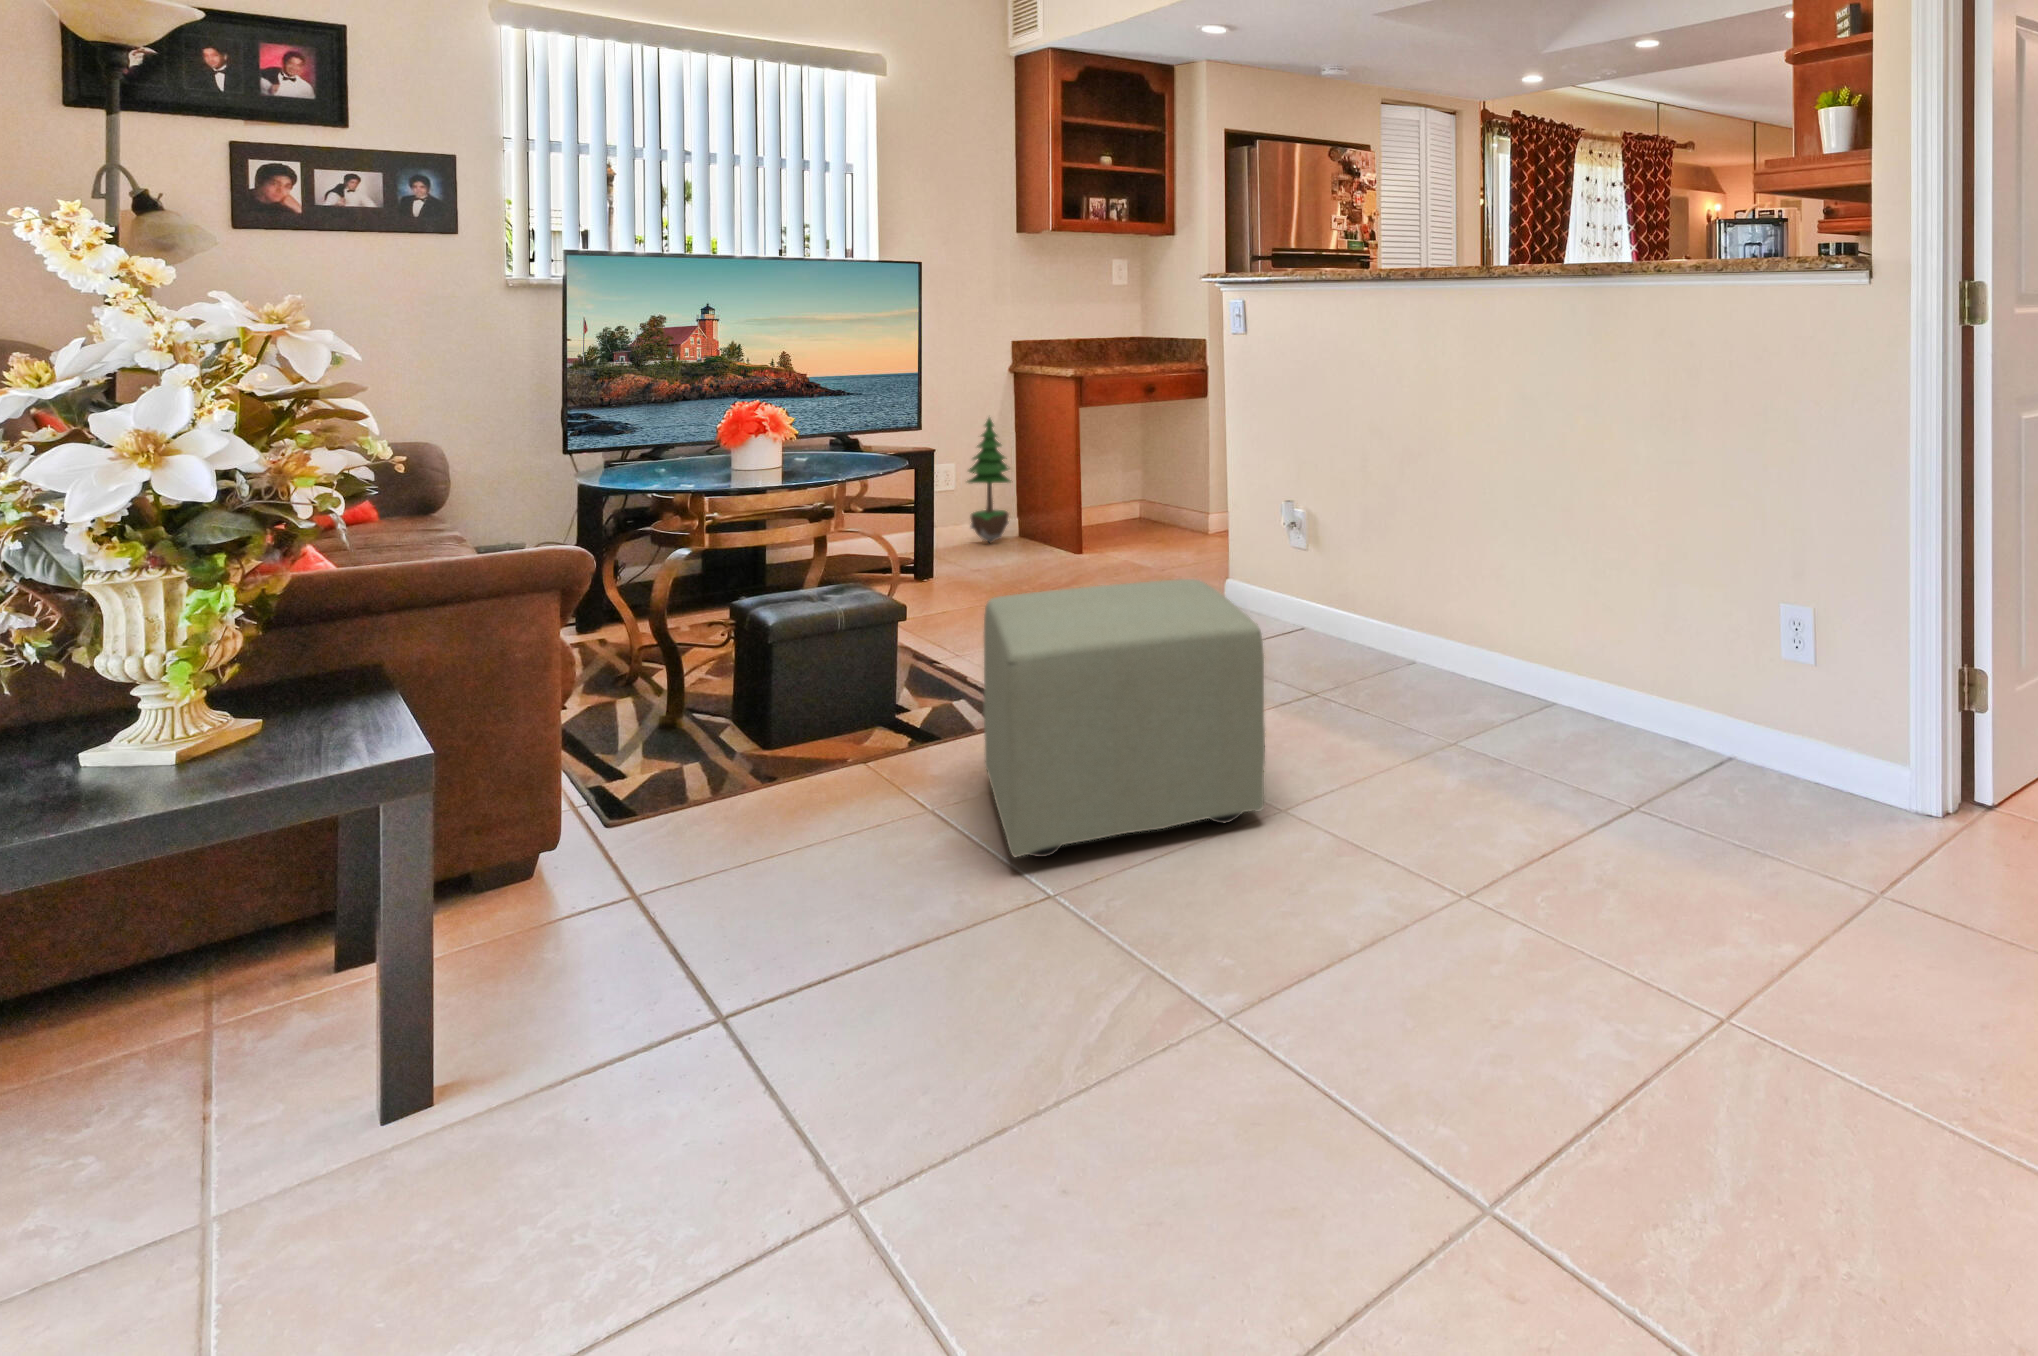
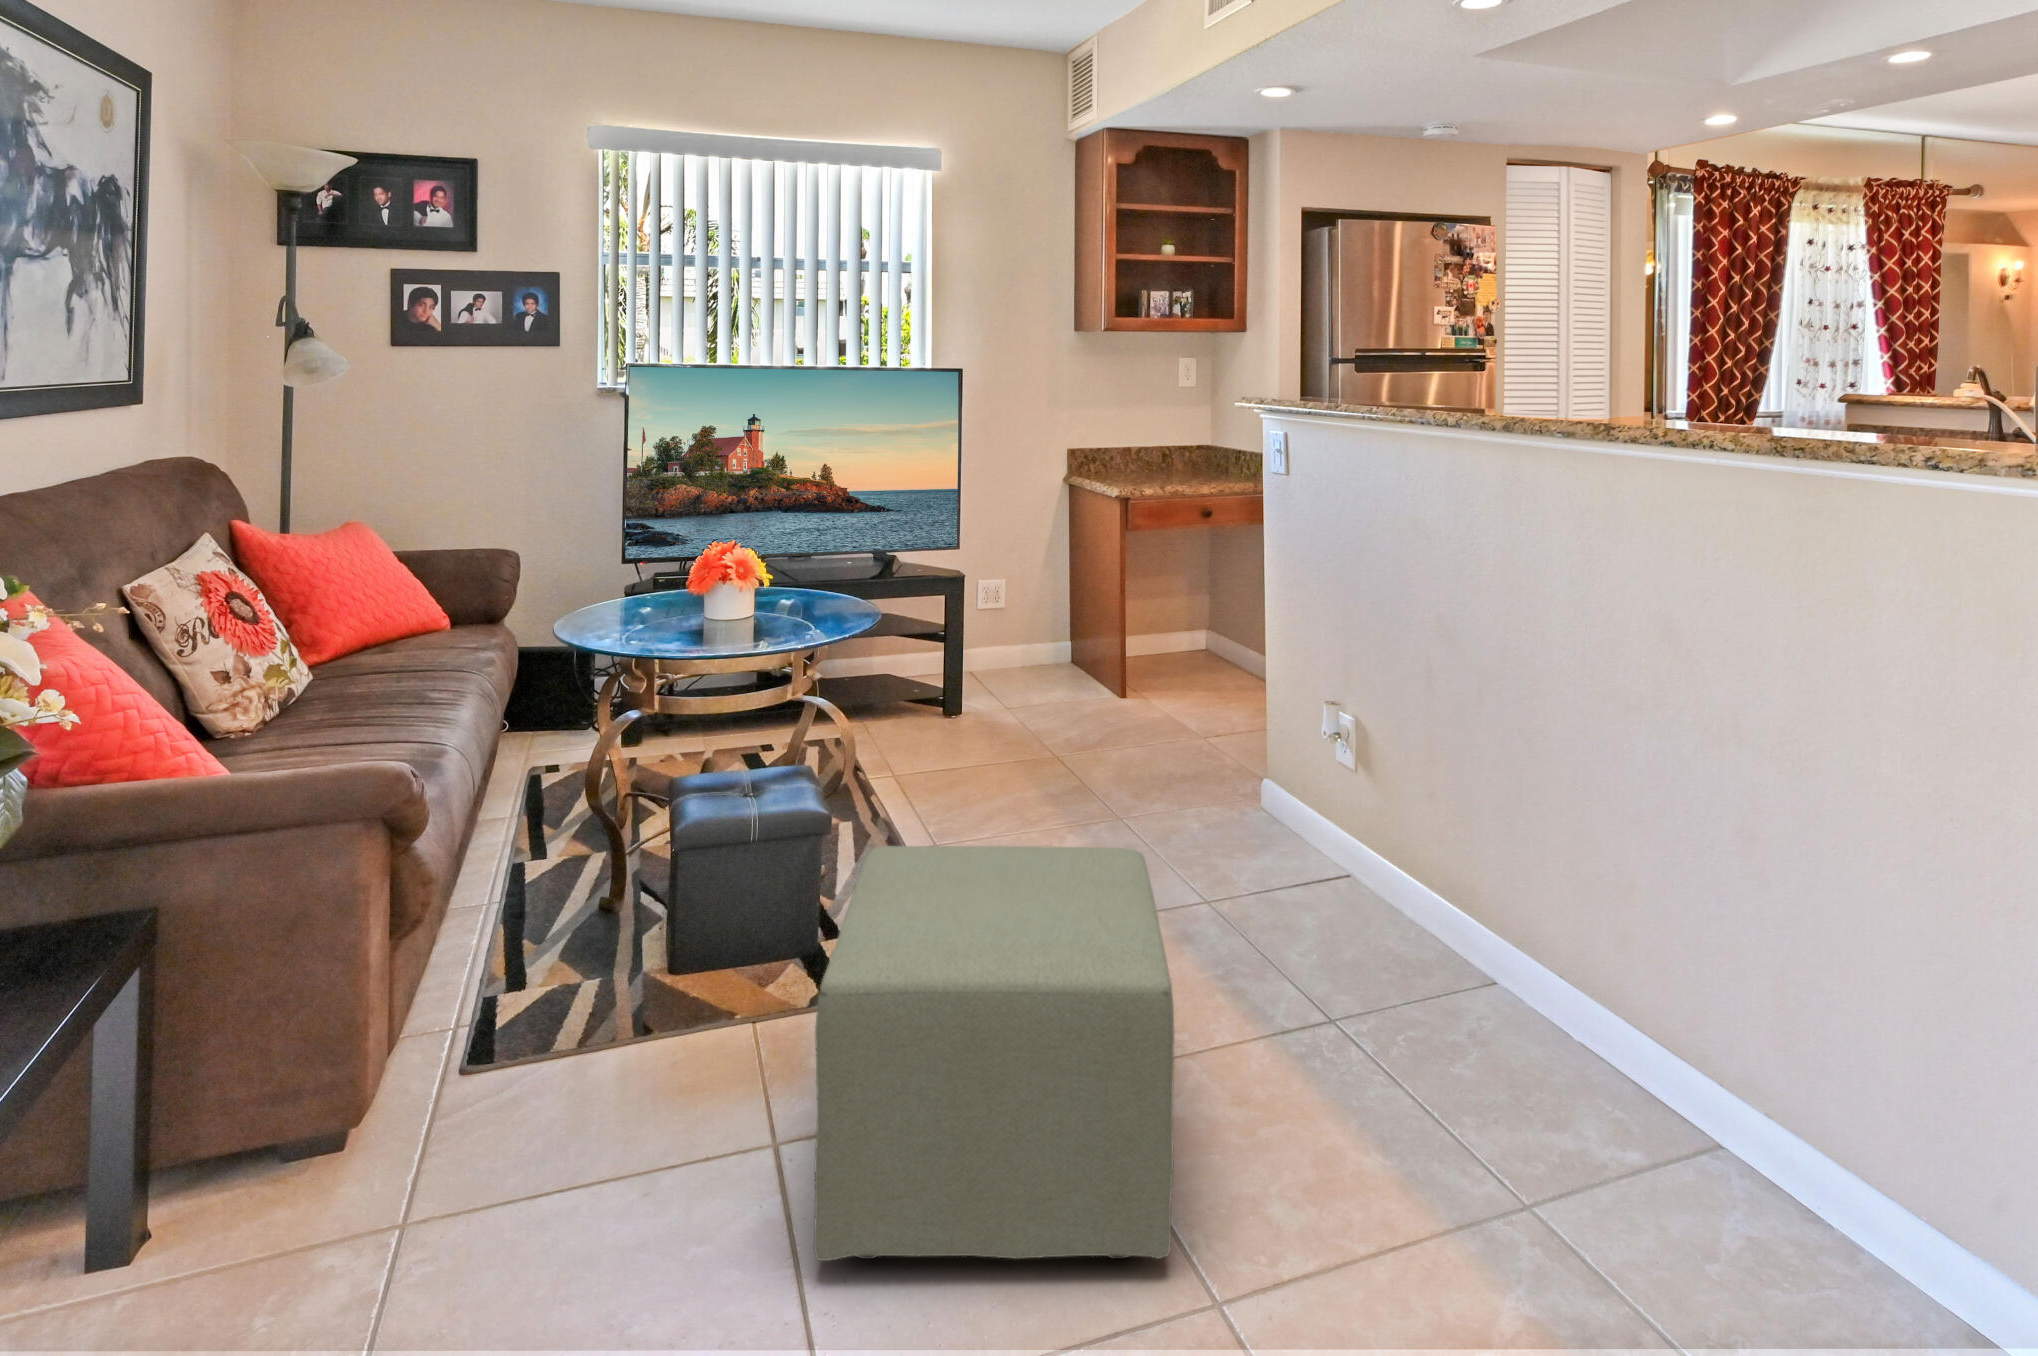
potted tree: present [967,418,1010,543] -> none [1009,531,1059,673]

